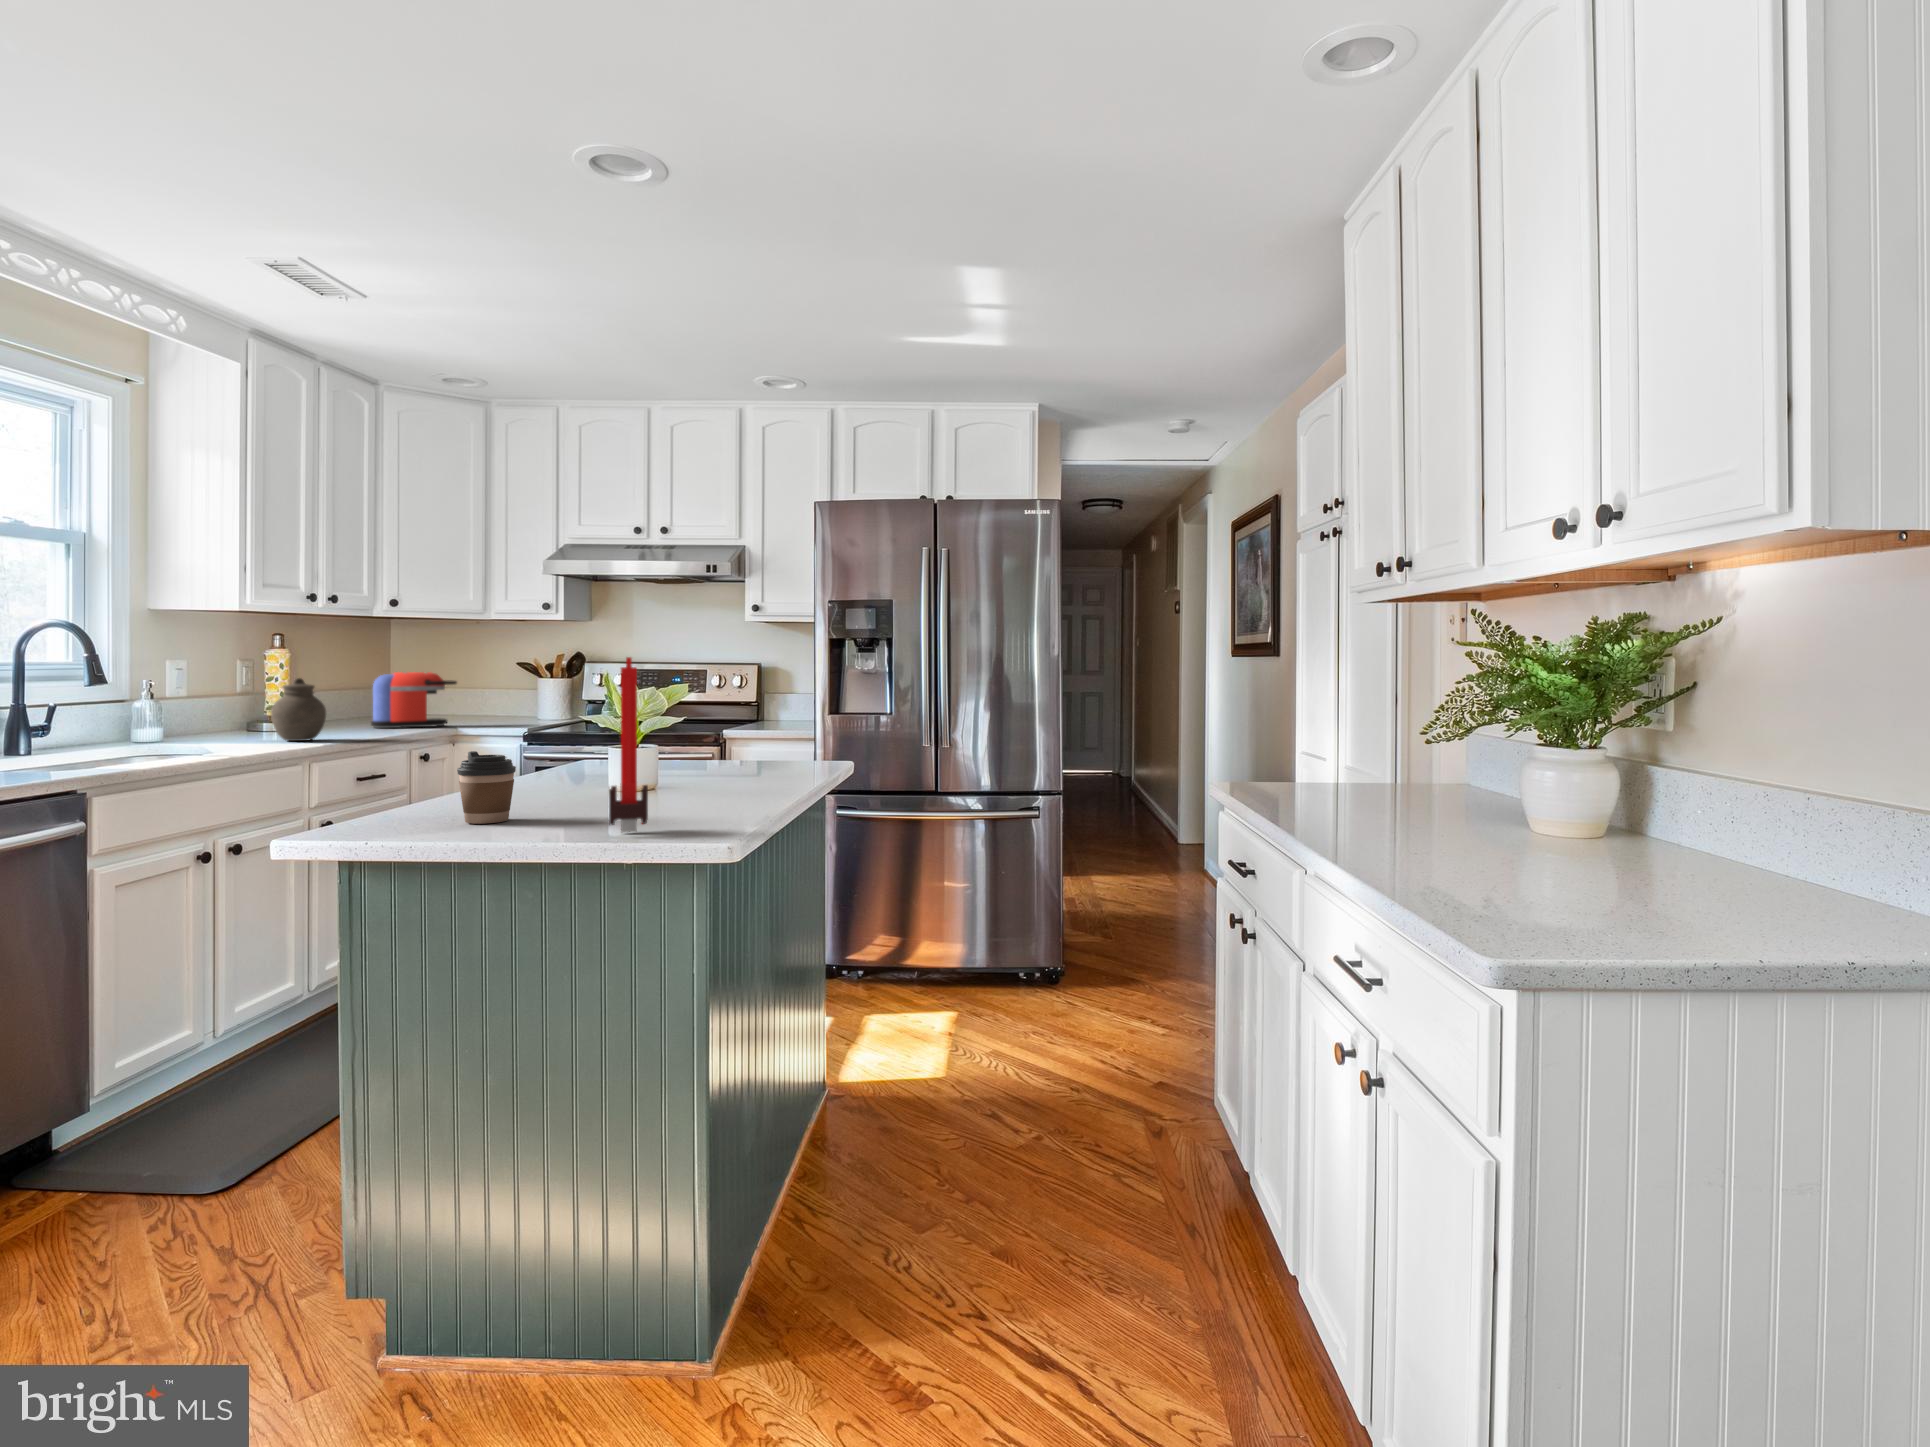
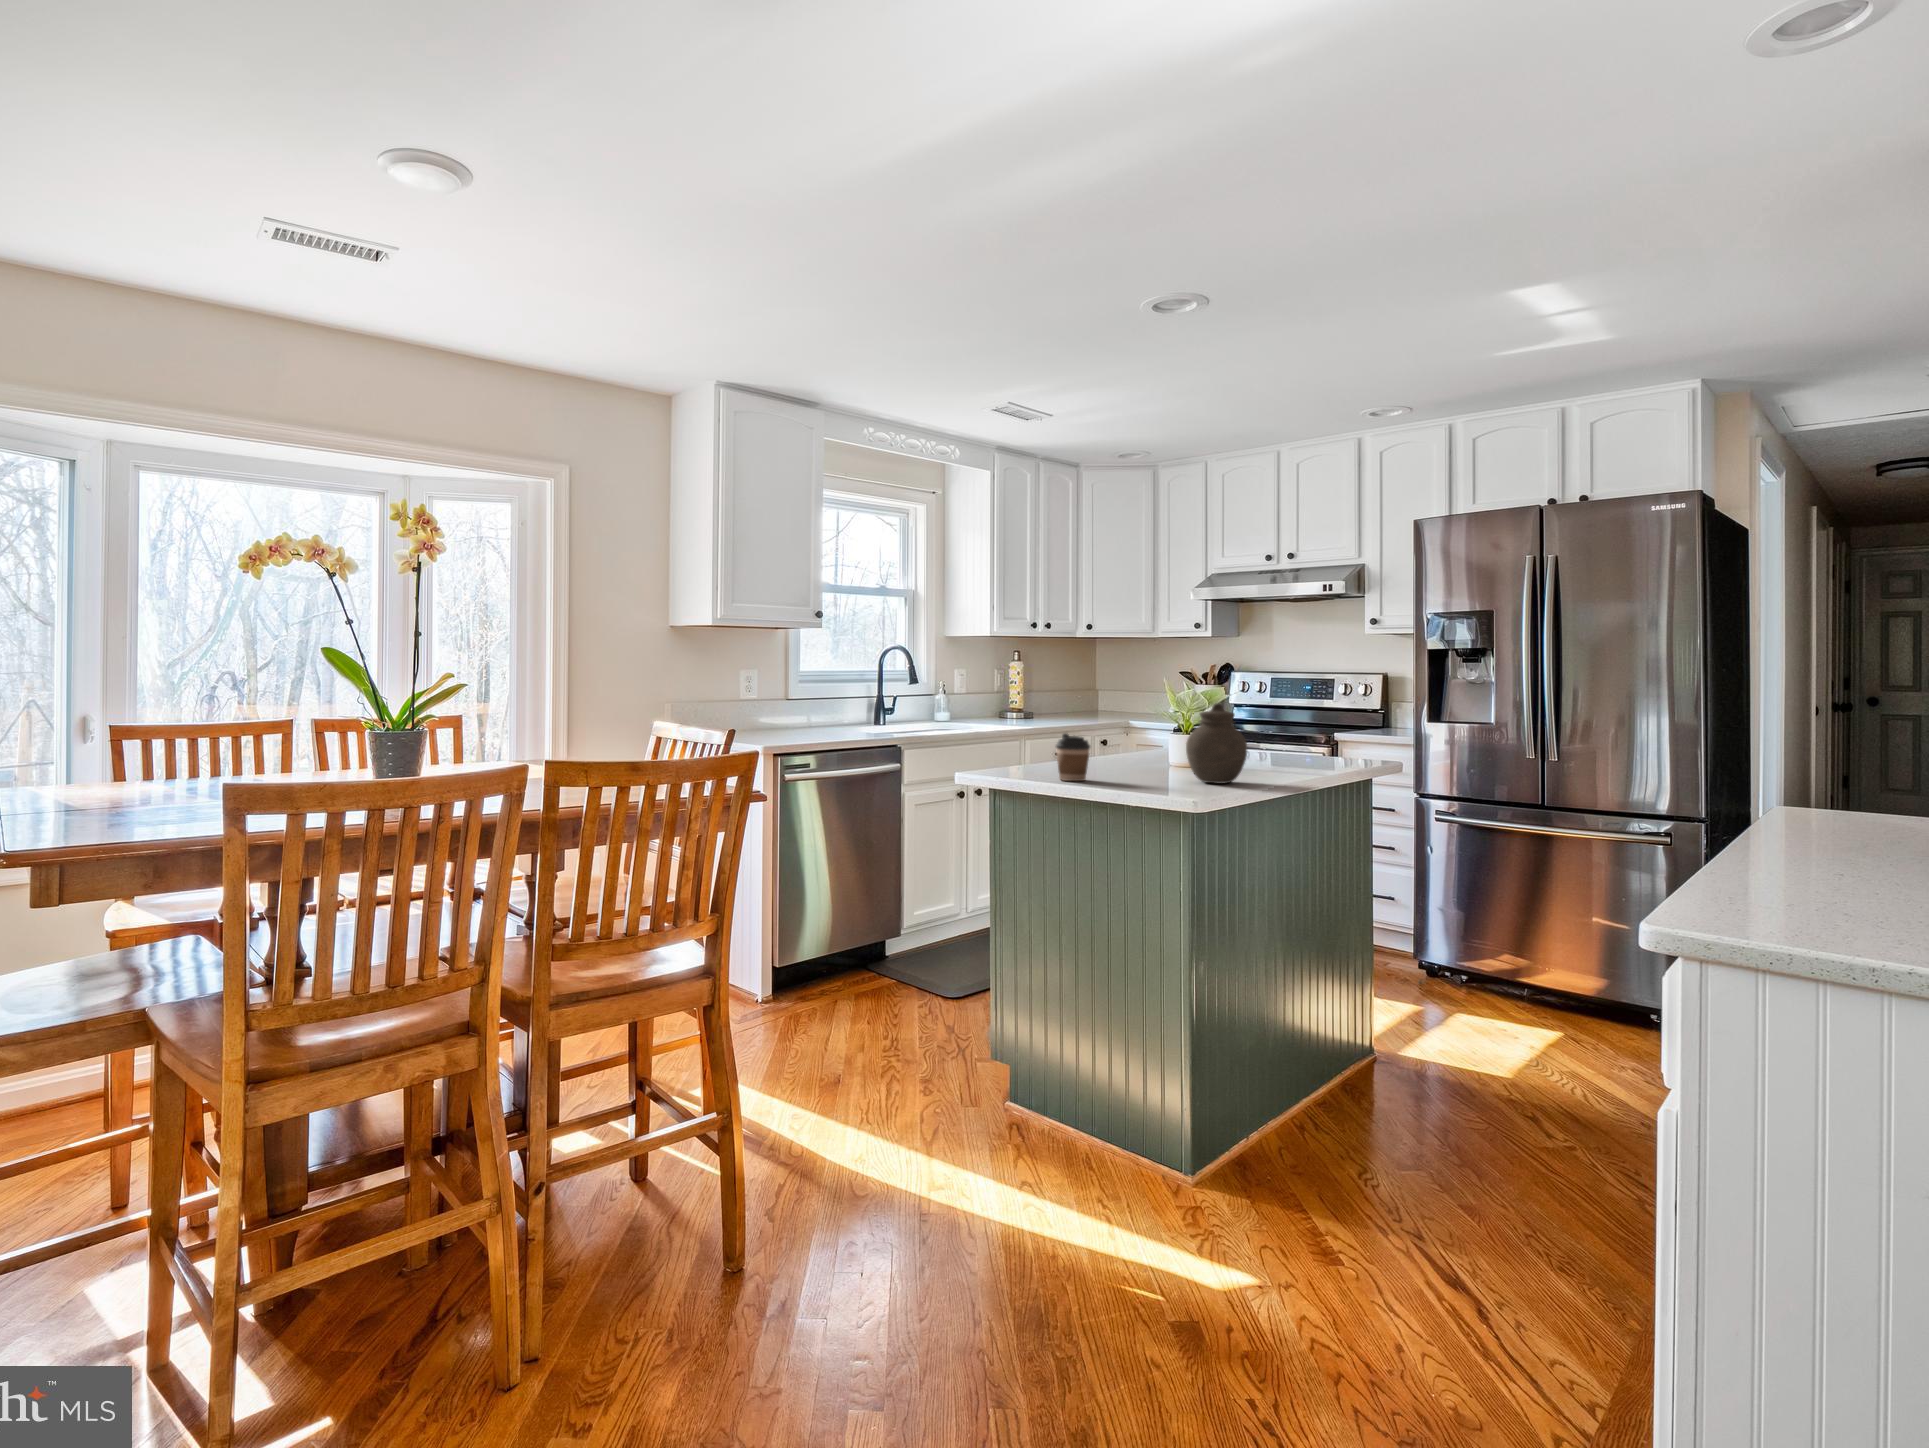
candle: present [609,657,648,833] -> none [1129,673,1159,794]
coffee maker: present [371,672,457,728] -> none [1073,678,1131,719]
jar: present [271,678,326,741] -> present [1186,703,1247,784]

